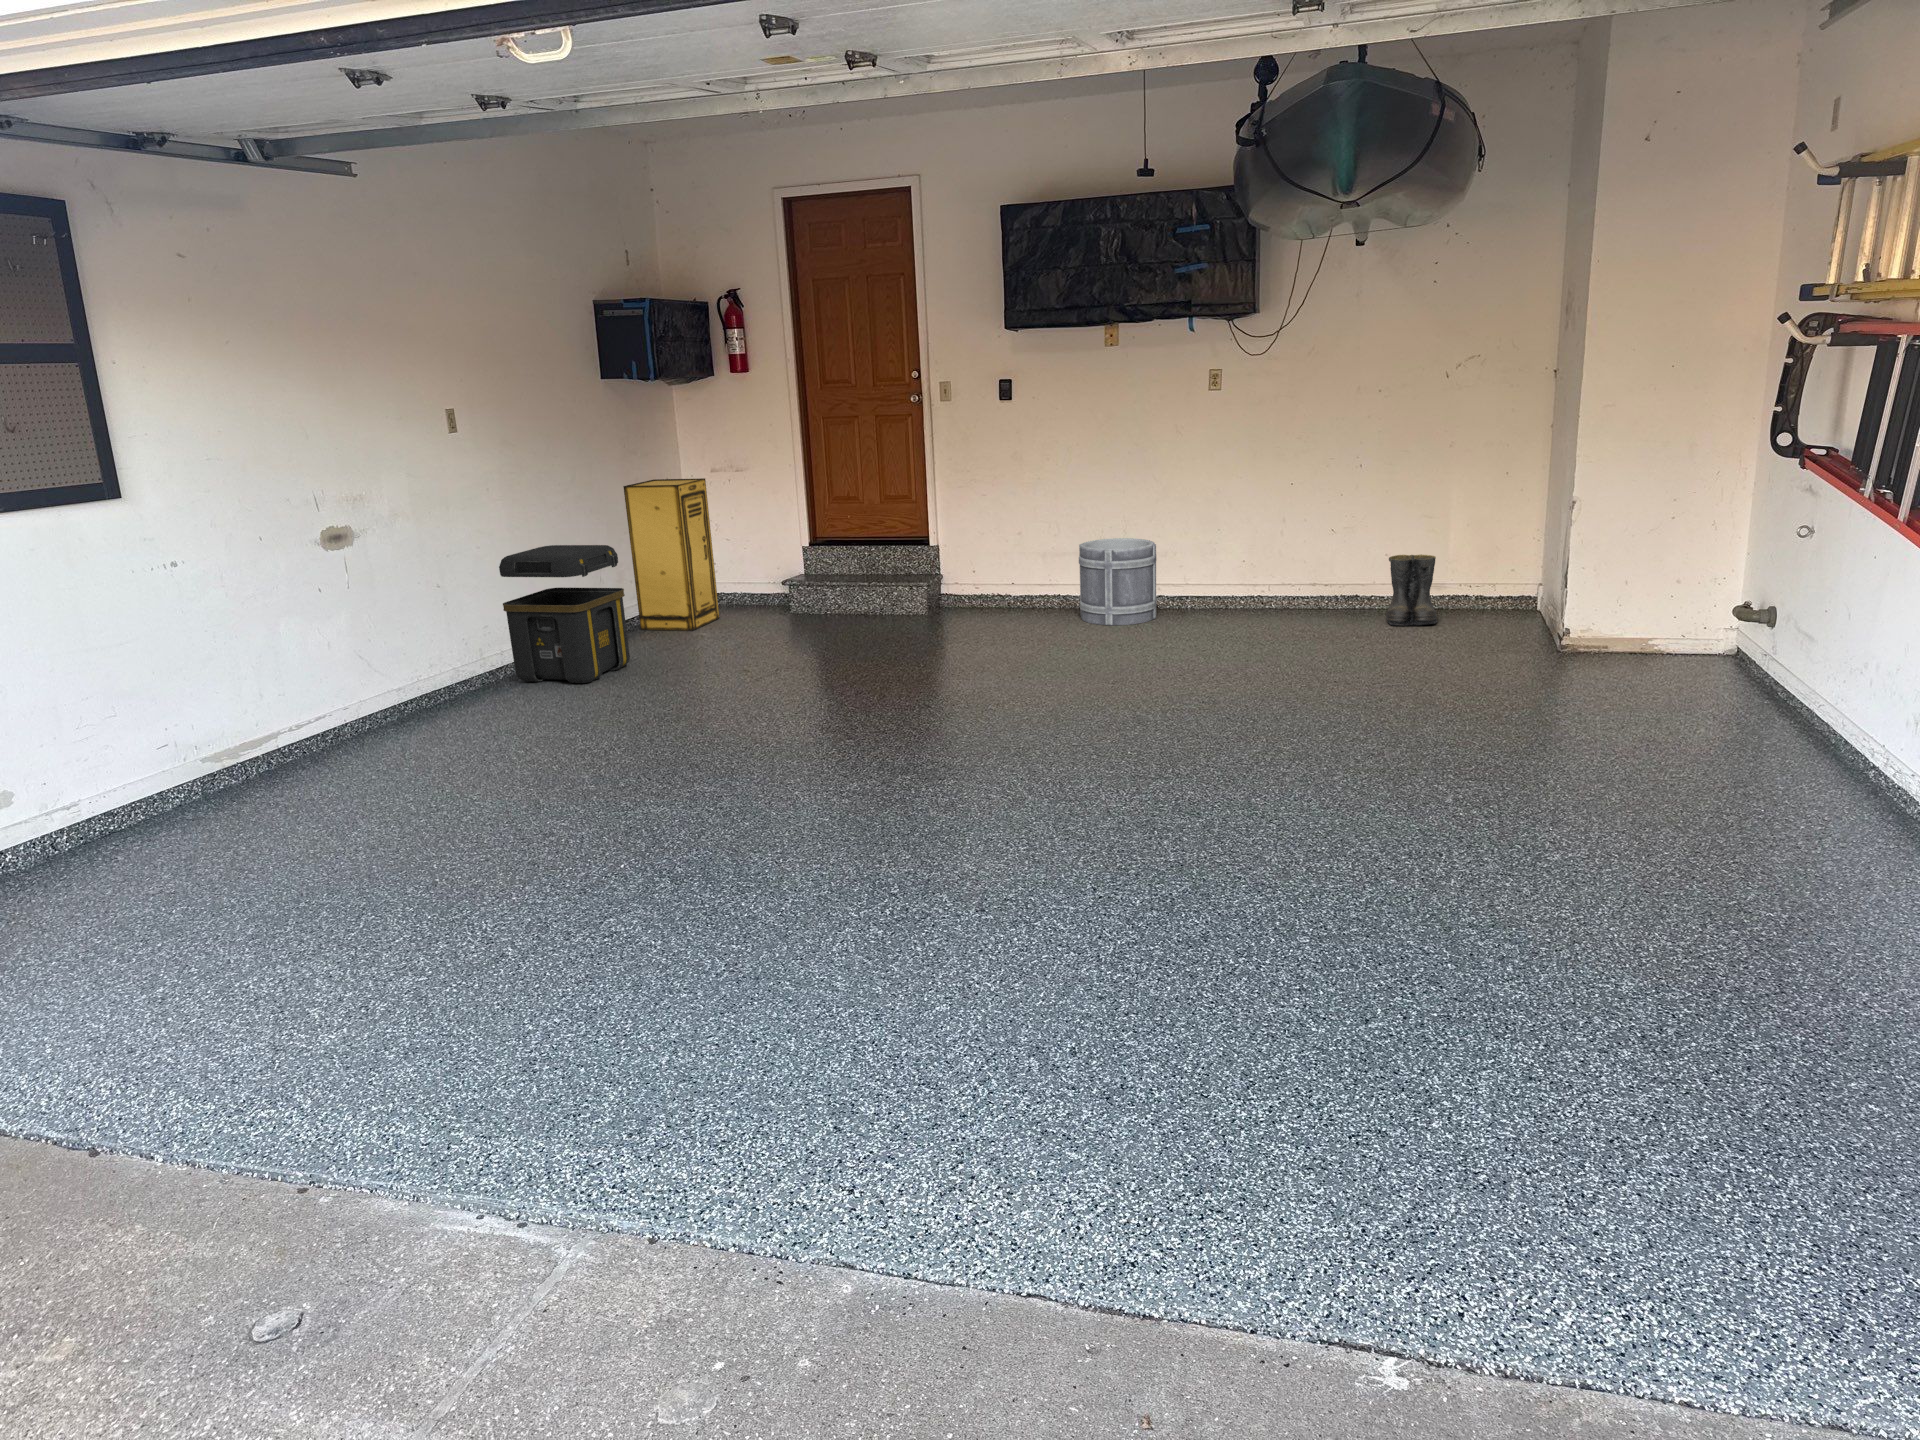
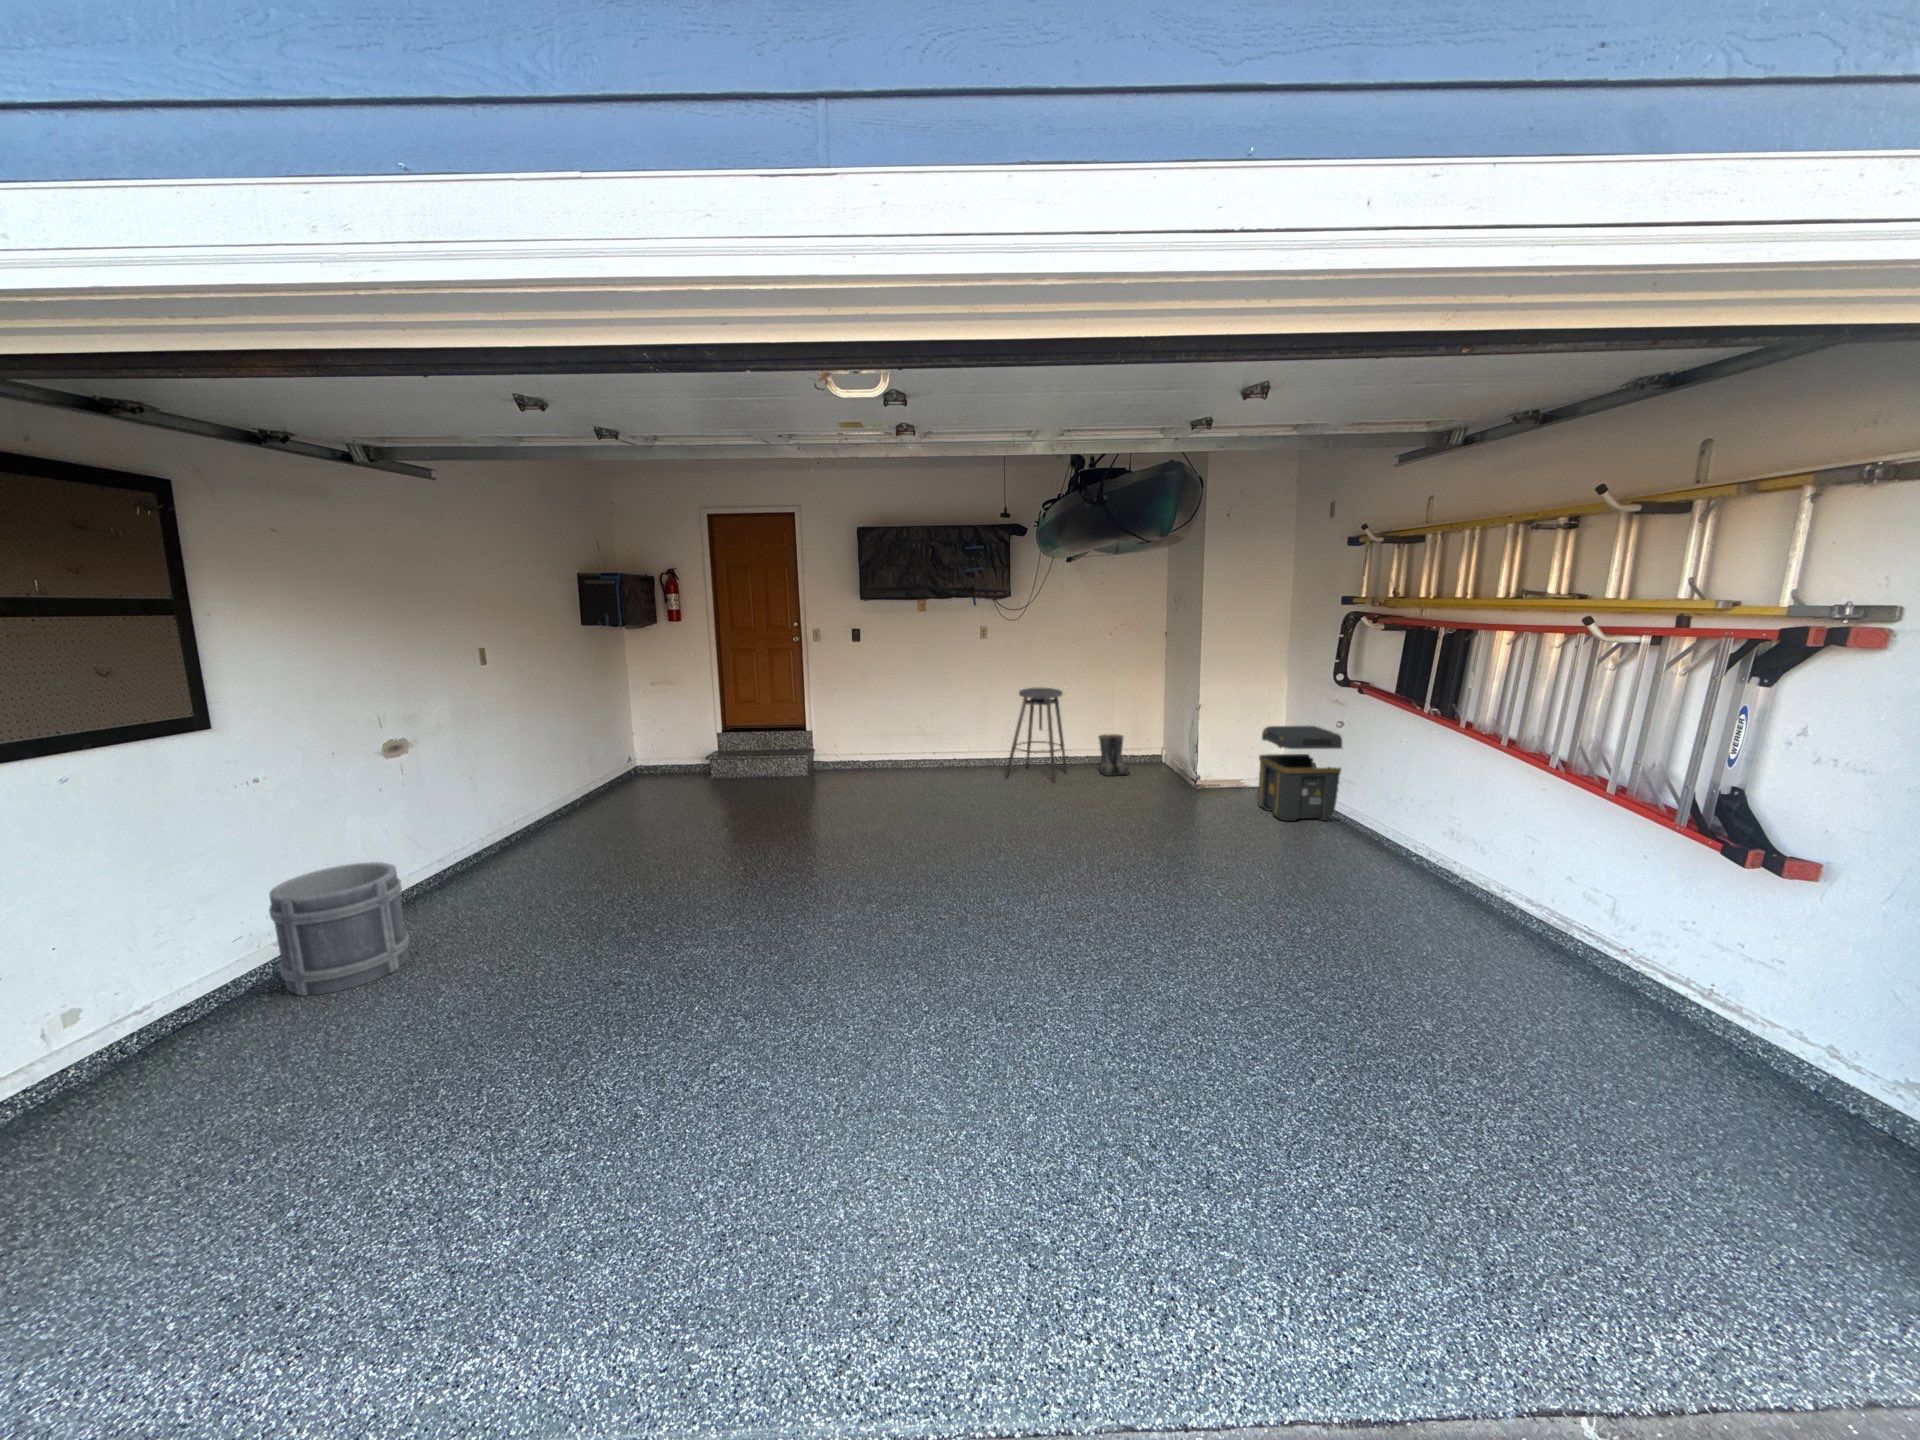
stool: none [1214,472,1327,634] -> present [1006,688,1067,783]
storage cabinet: present [623,478,720,631] -> none [610,690,675,794]
bucket: present [1079,538,1157,626] -> present [269,862,409,996]
toolbox: present [499,545,630,683] -> present [1258,726,1342,821]

